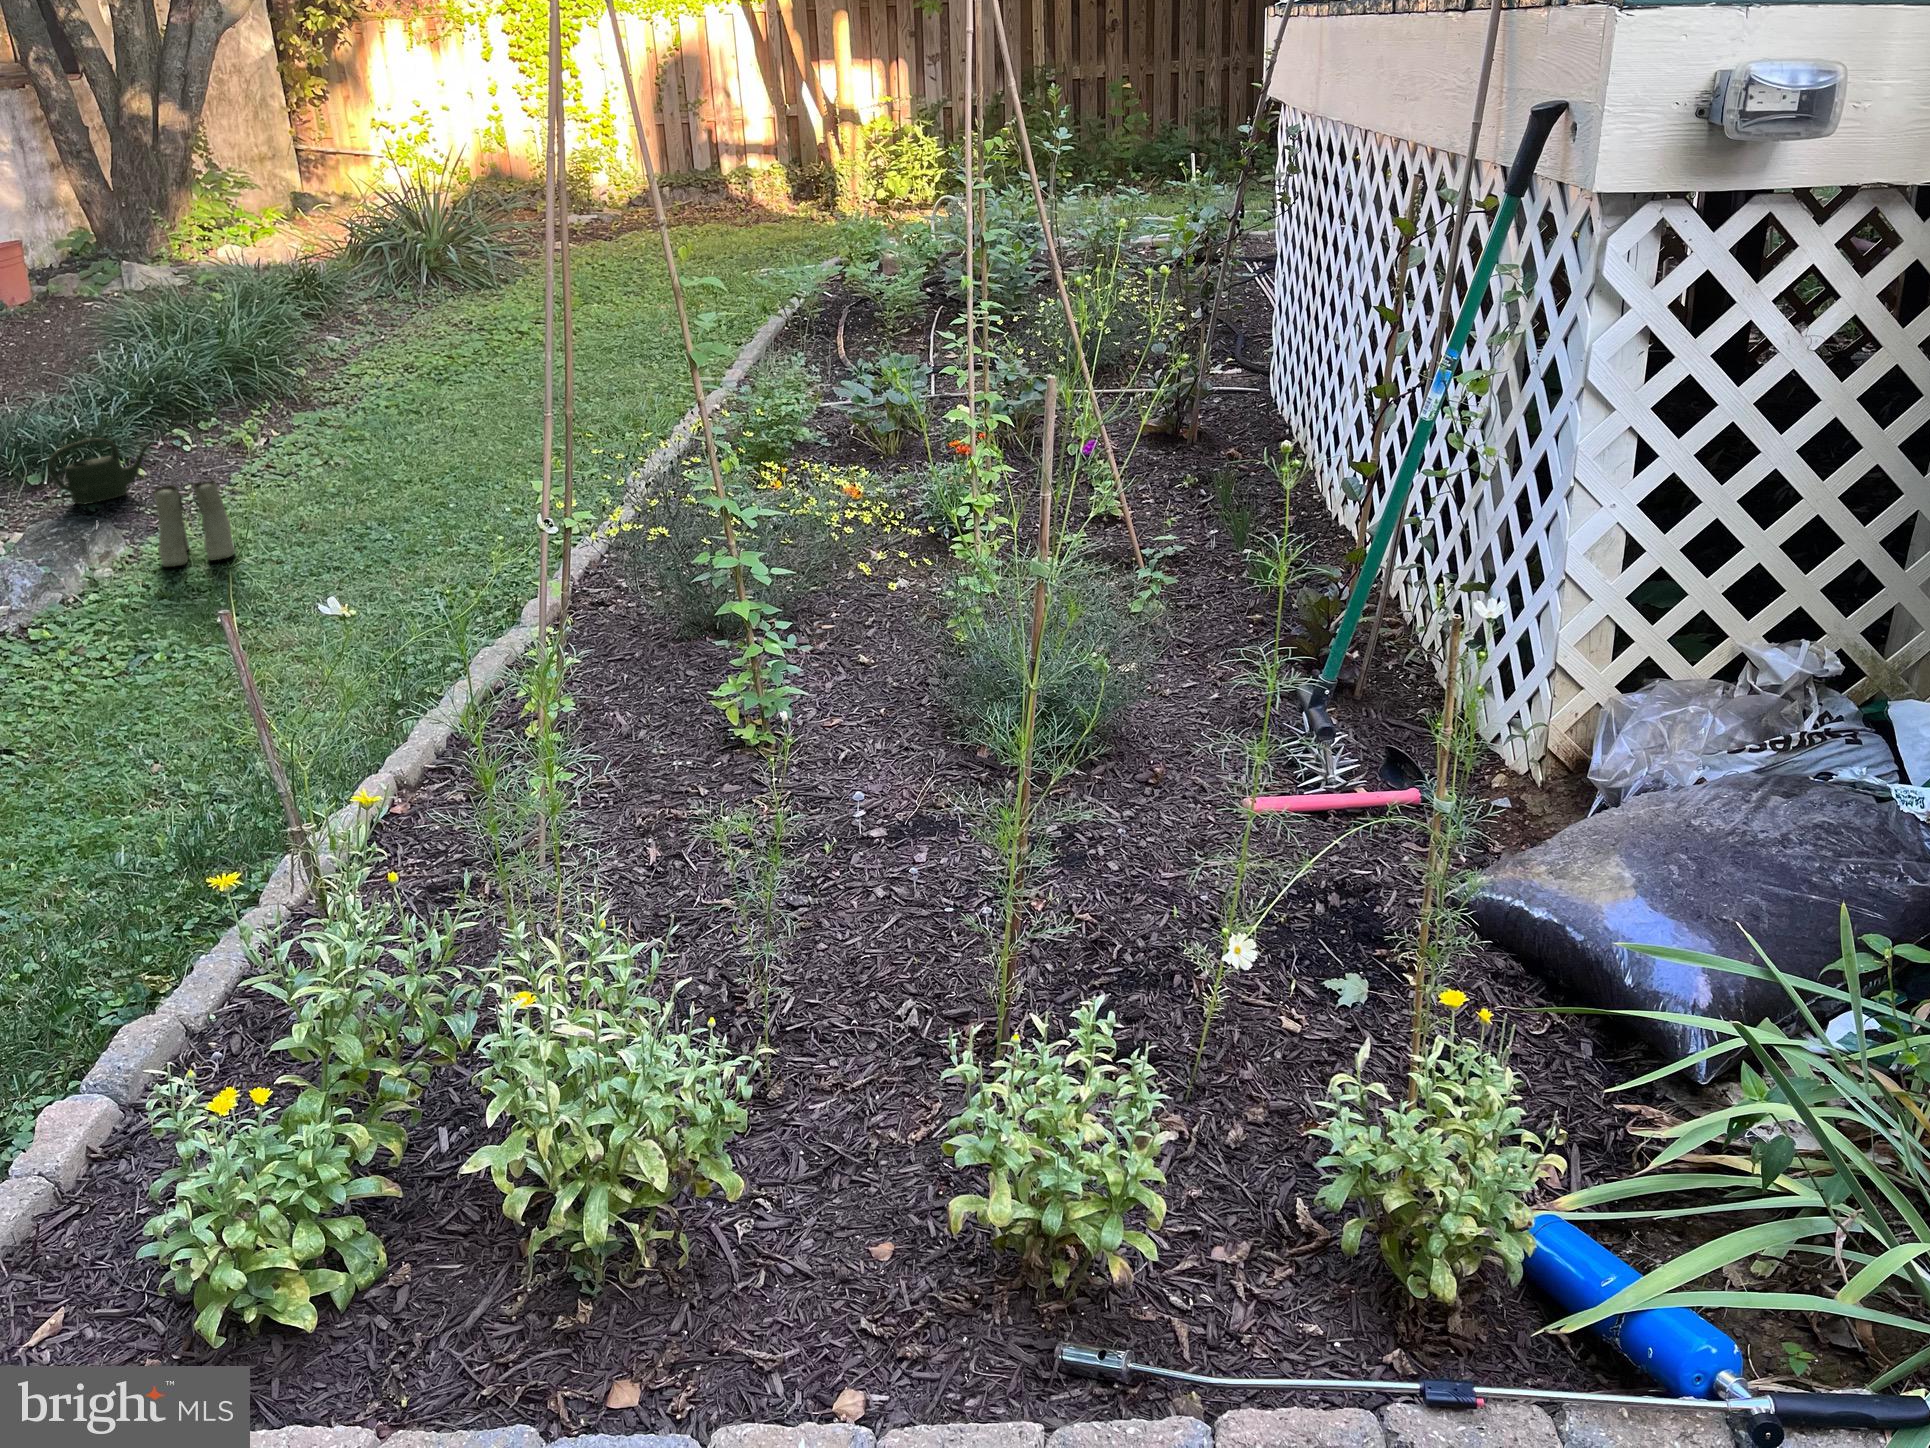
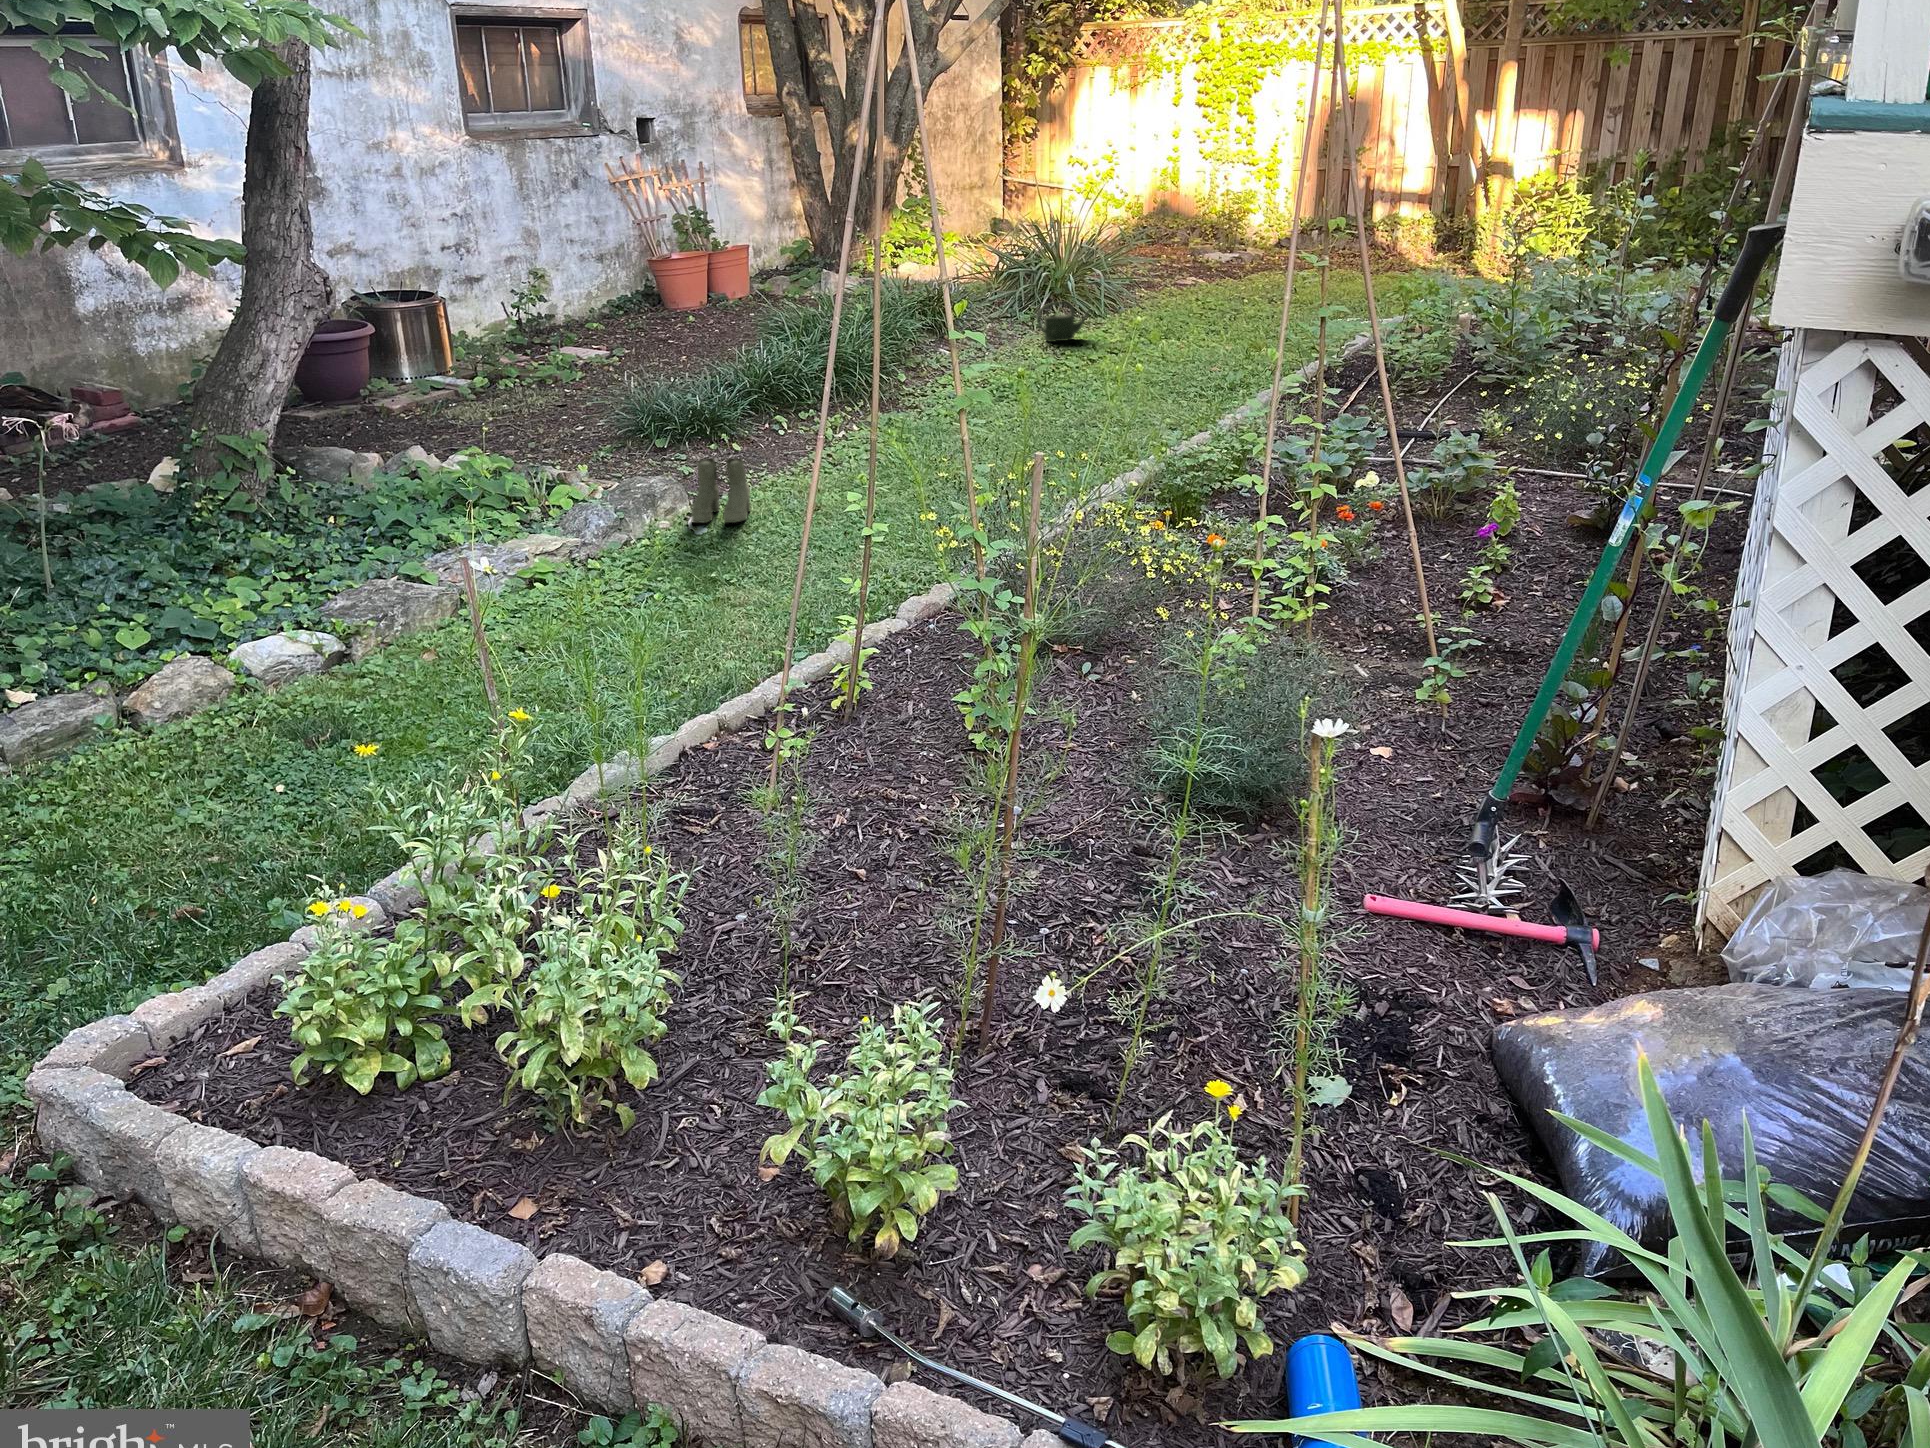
watering can: present [48,438,152,505] -> present [1036,302,1092,342]

